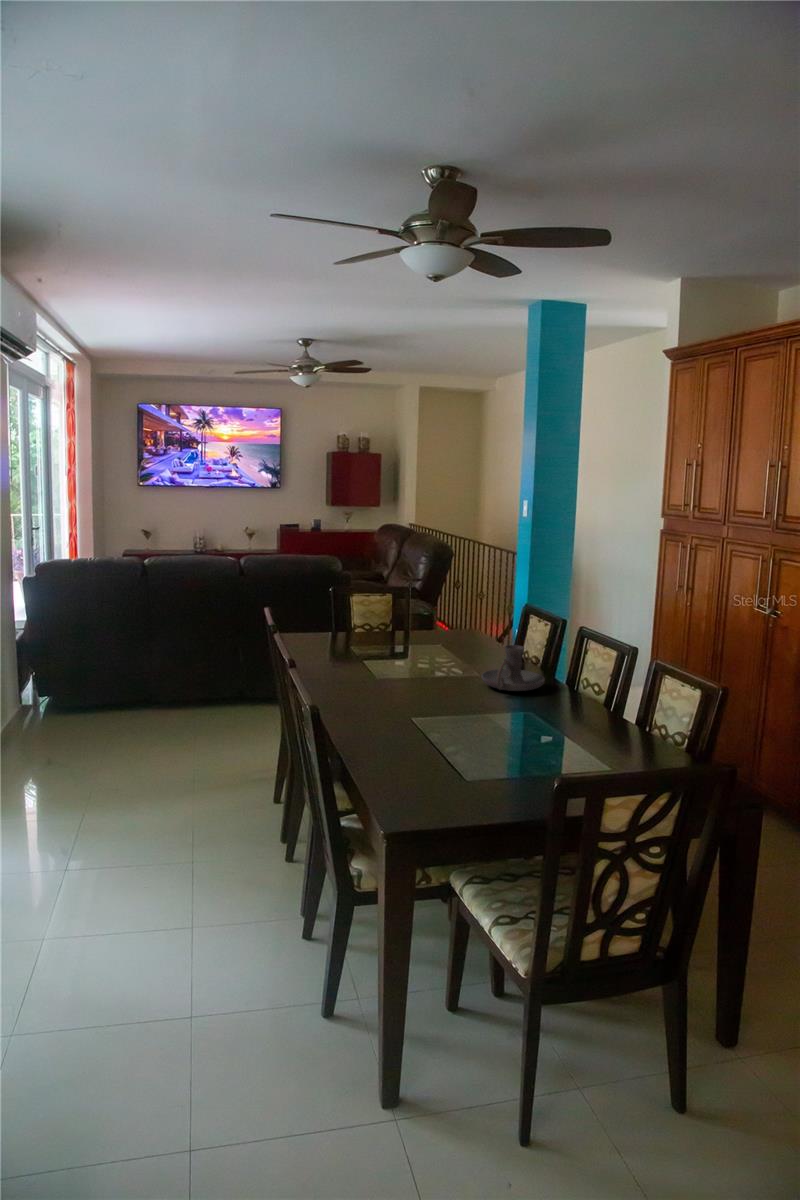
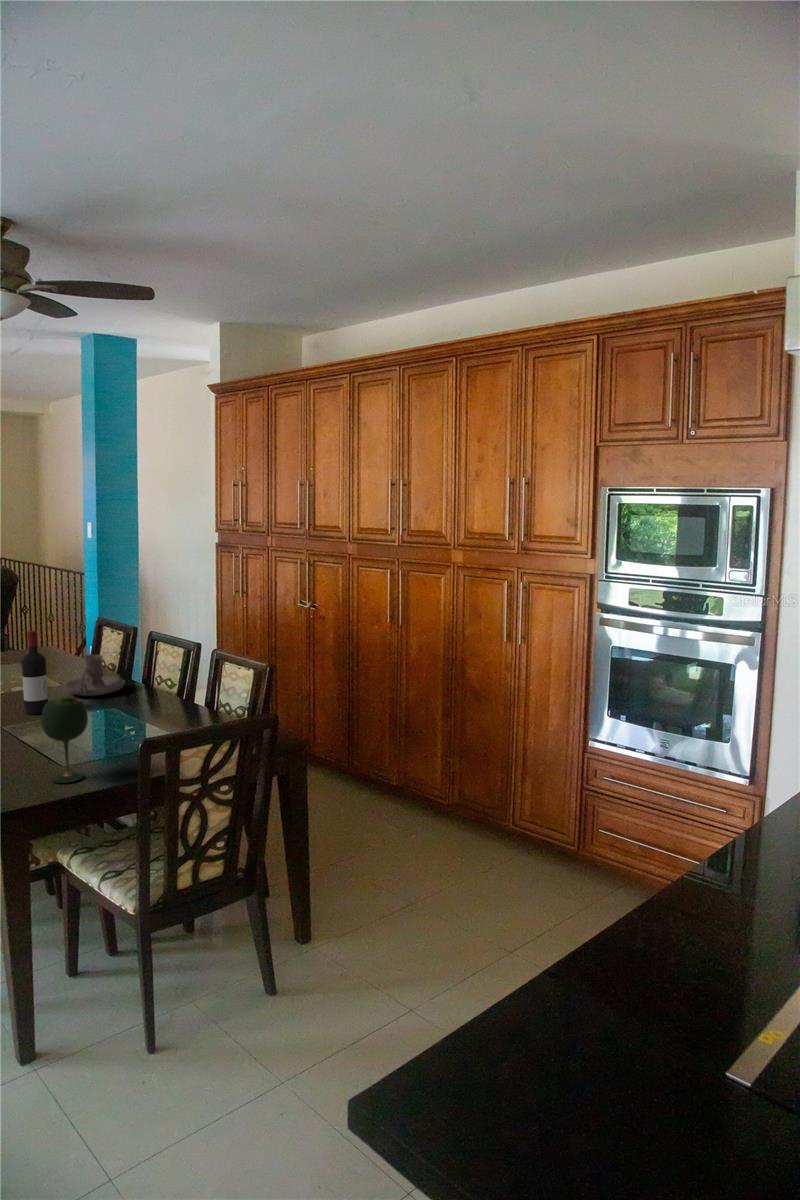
wine bottle: none [439,613,464,704] -> present [22,631,48,714]
wine glass: none [447,700,497,801] -> present [41,698,88,783]

